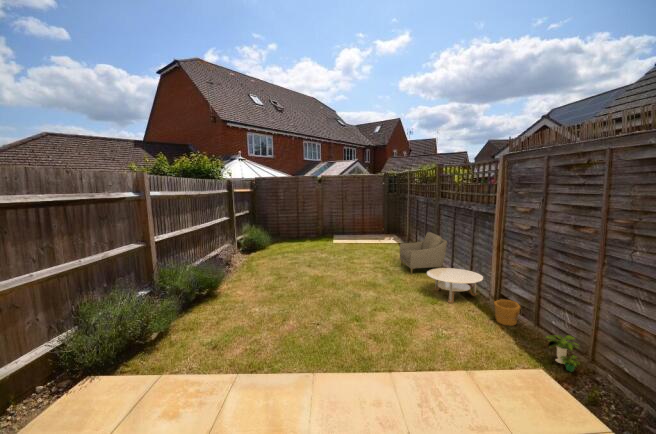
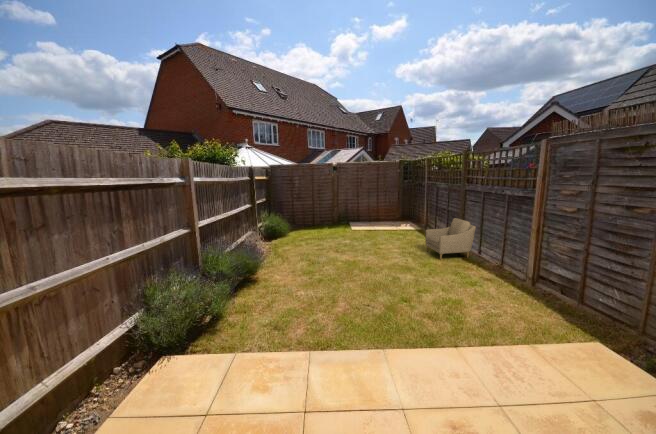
round table: present [427,268,483,303] -> none [462,252,520,286]
bucket: present [494,300,520,326] -> none [536,280,565,305]
potted plant: present [546,335,578,372] -> none [597,311,635,344]

